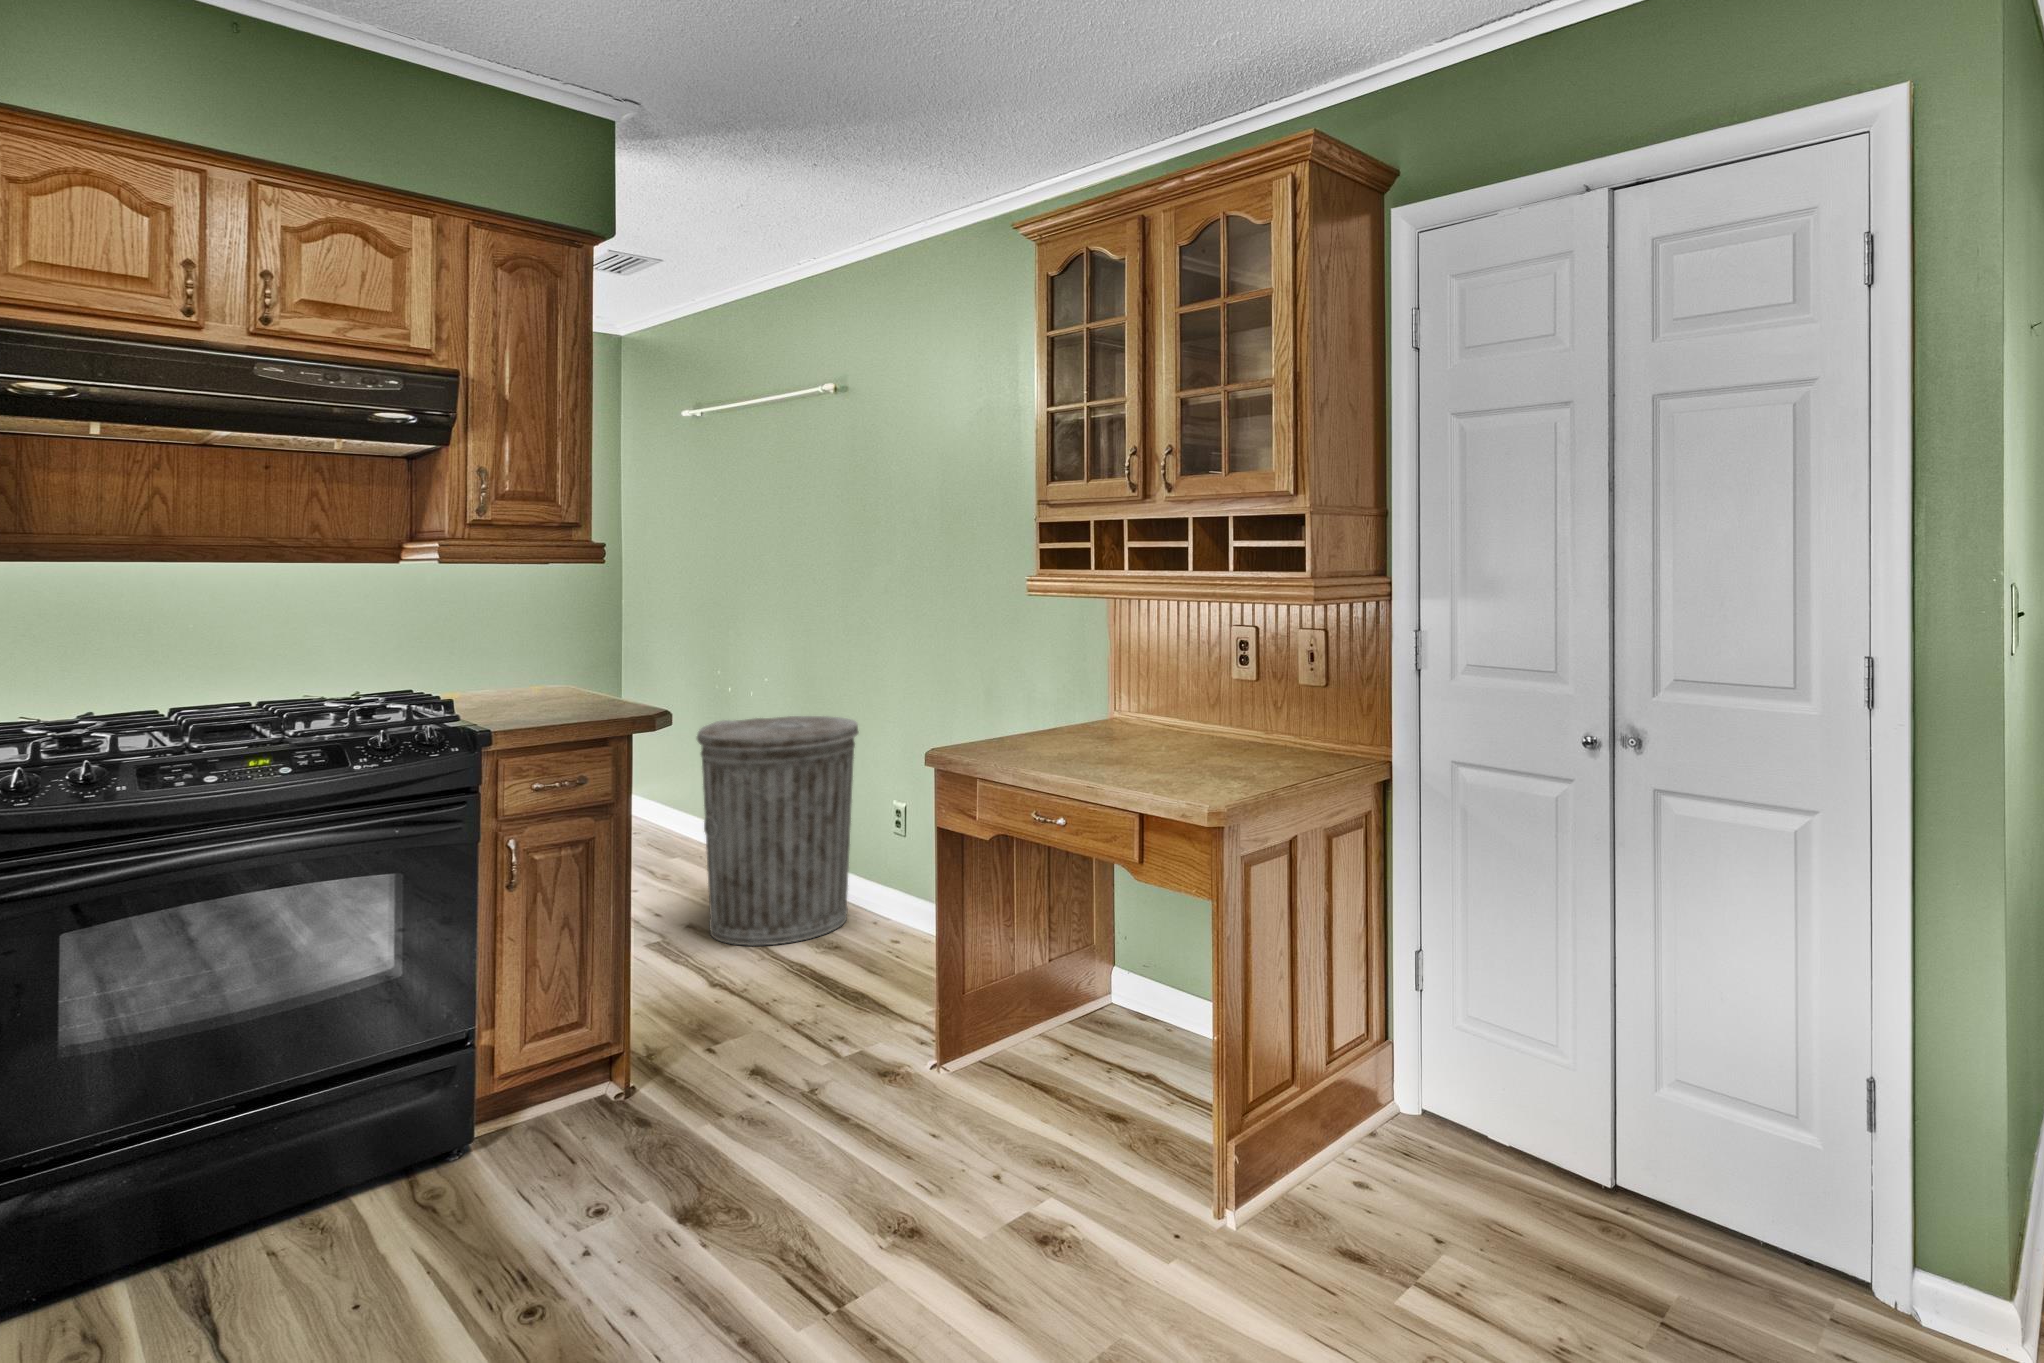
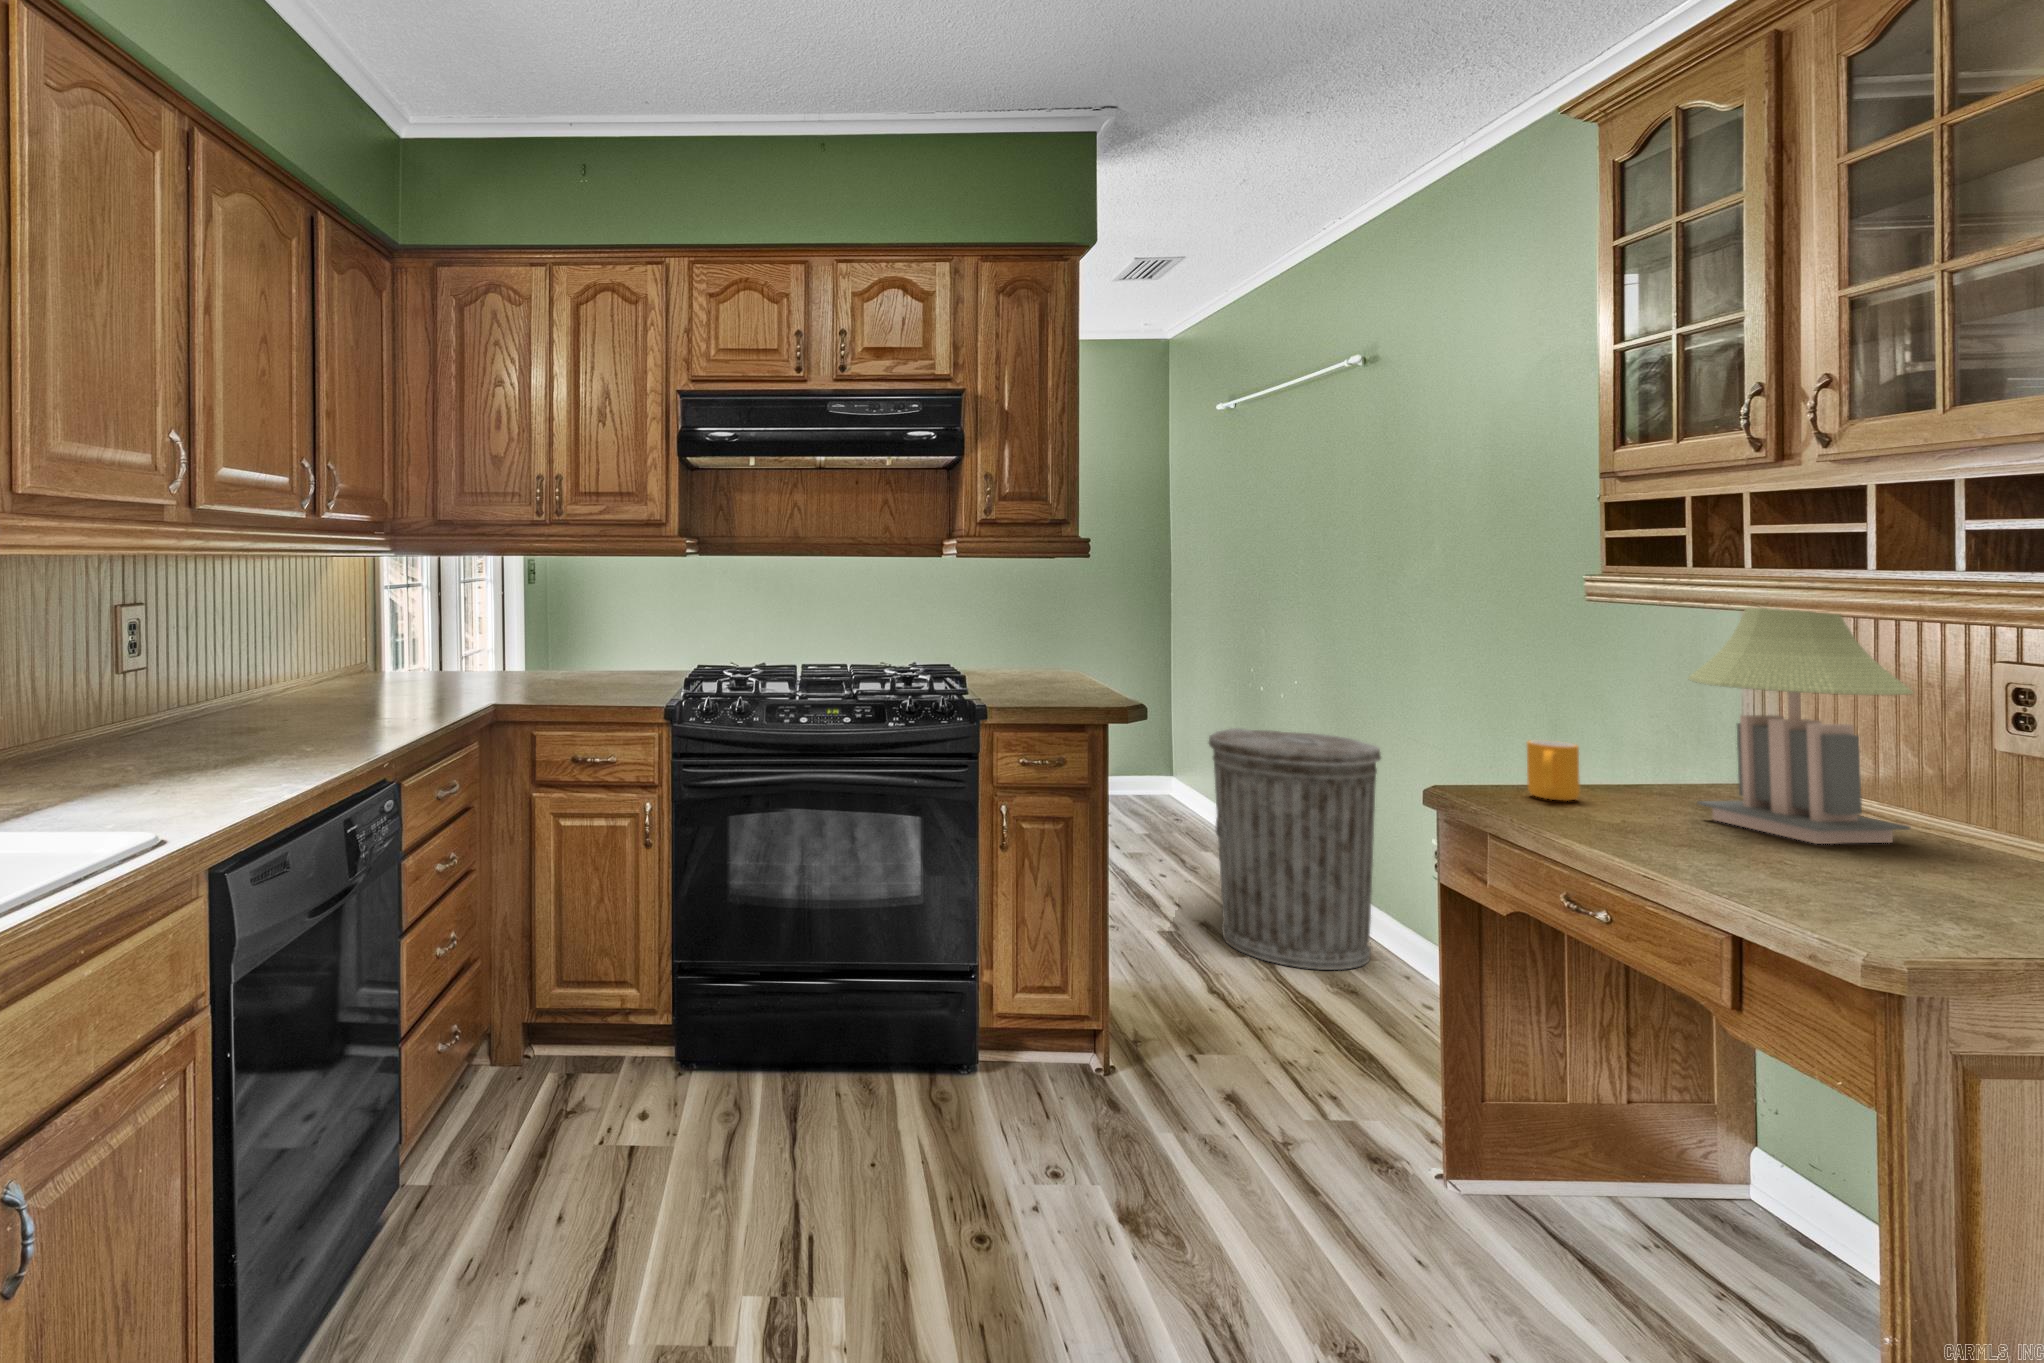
desk lamp: none [1094,589,1205,756] -> present [1688,608,1914,844]
mug: none [997,706,1029,751] -> present [1527,740,1580,801]

